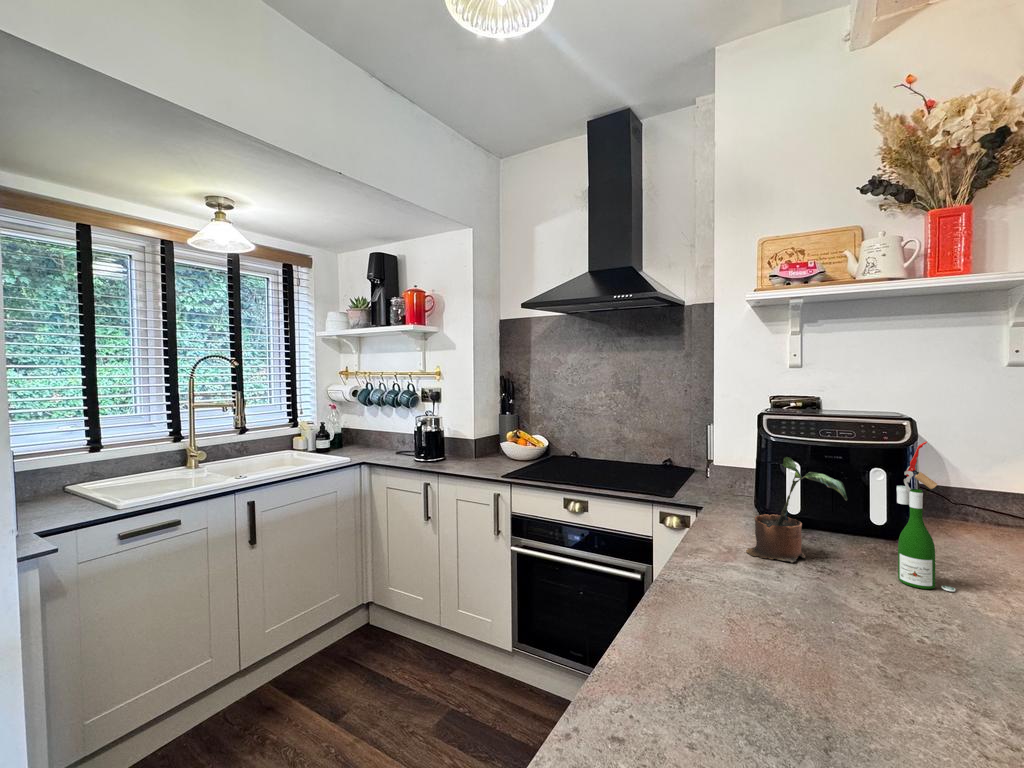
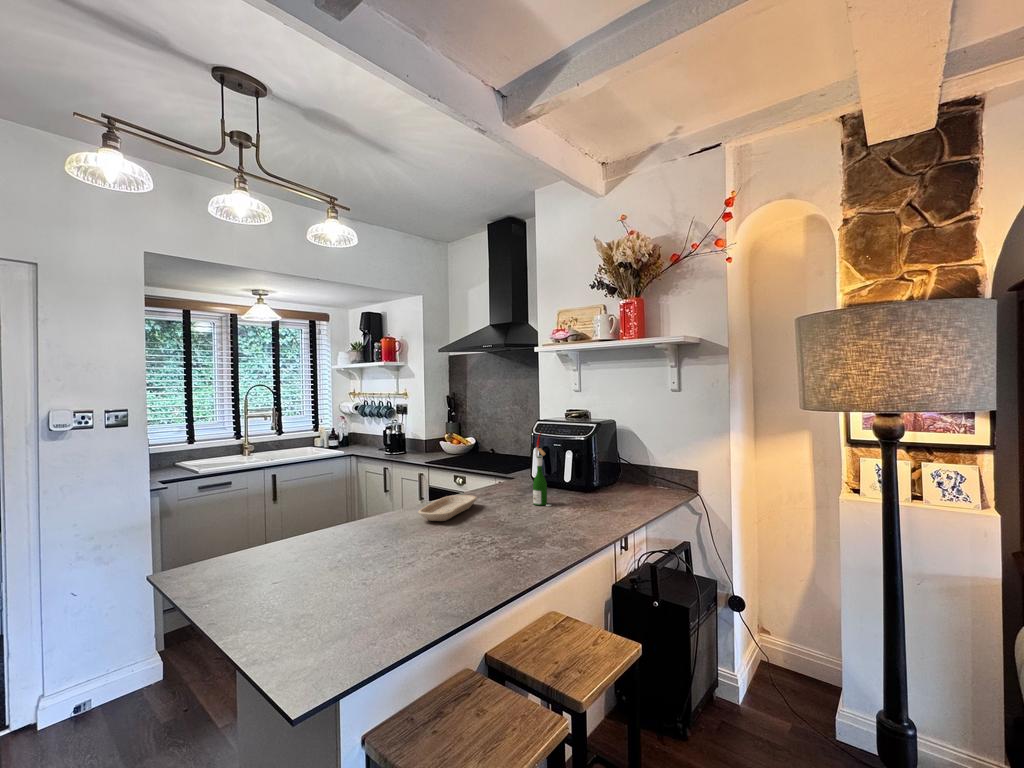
potted plant: present [746,457,847,562] -> none [486,441,523,497]
tray: none [743,572,915,681] -> present [418,495,477,521]

